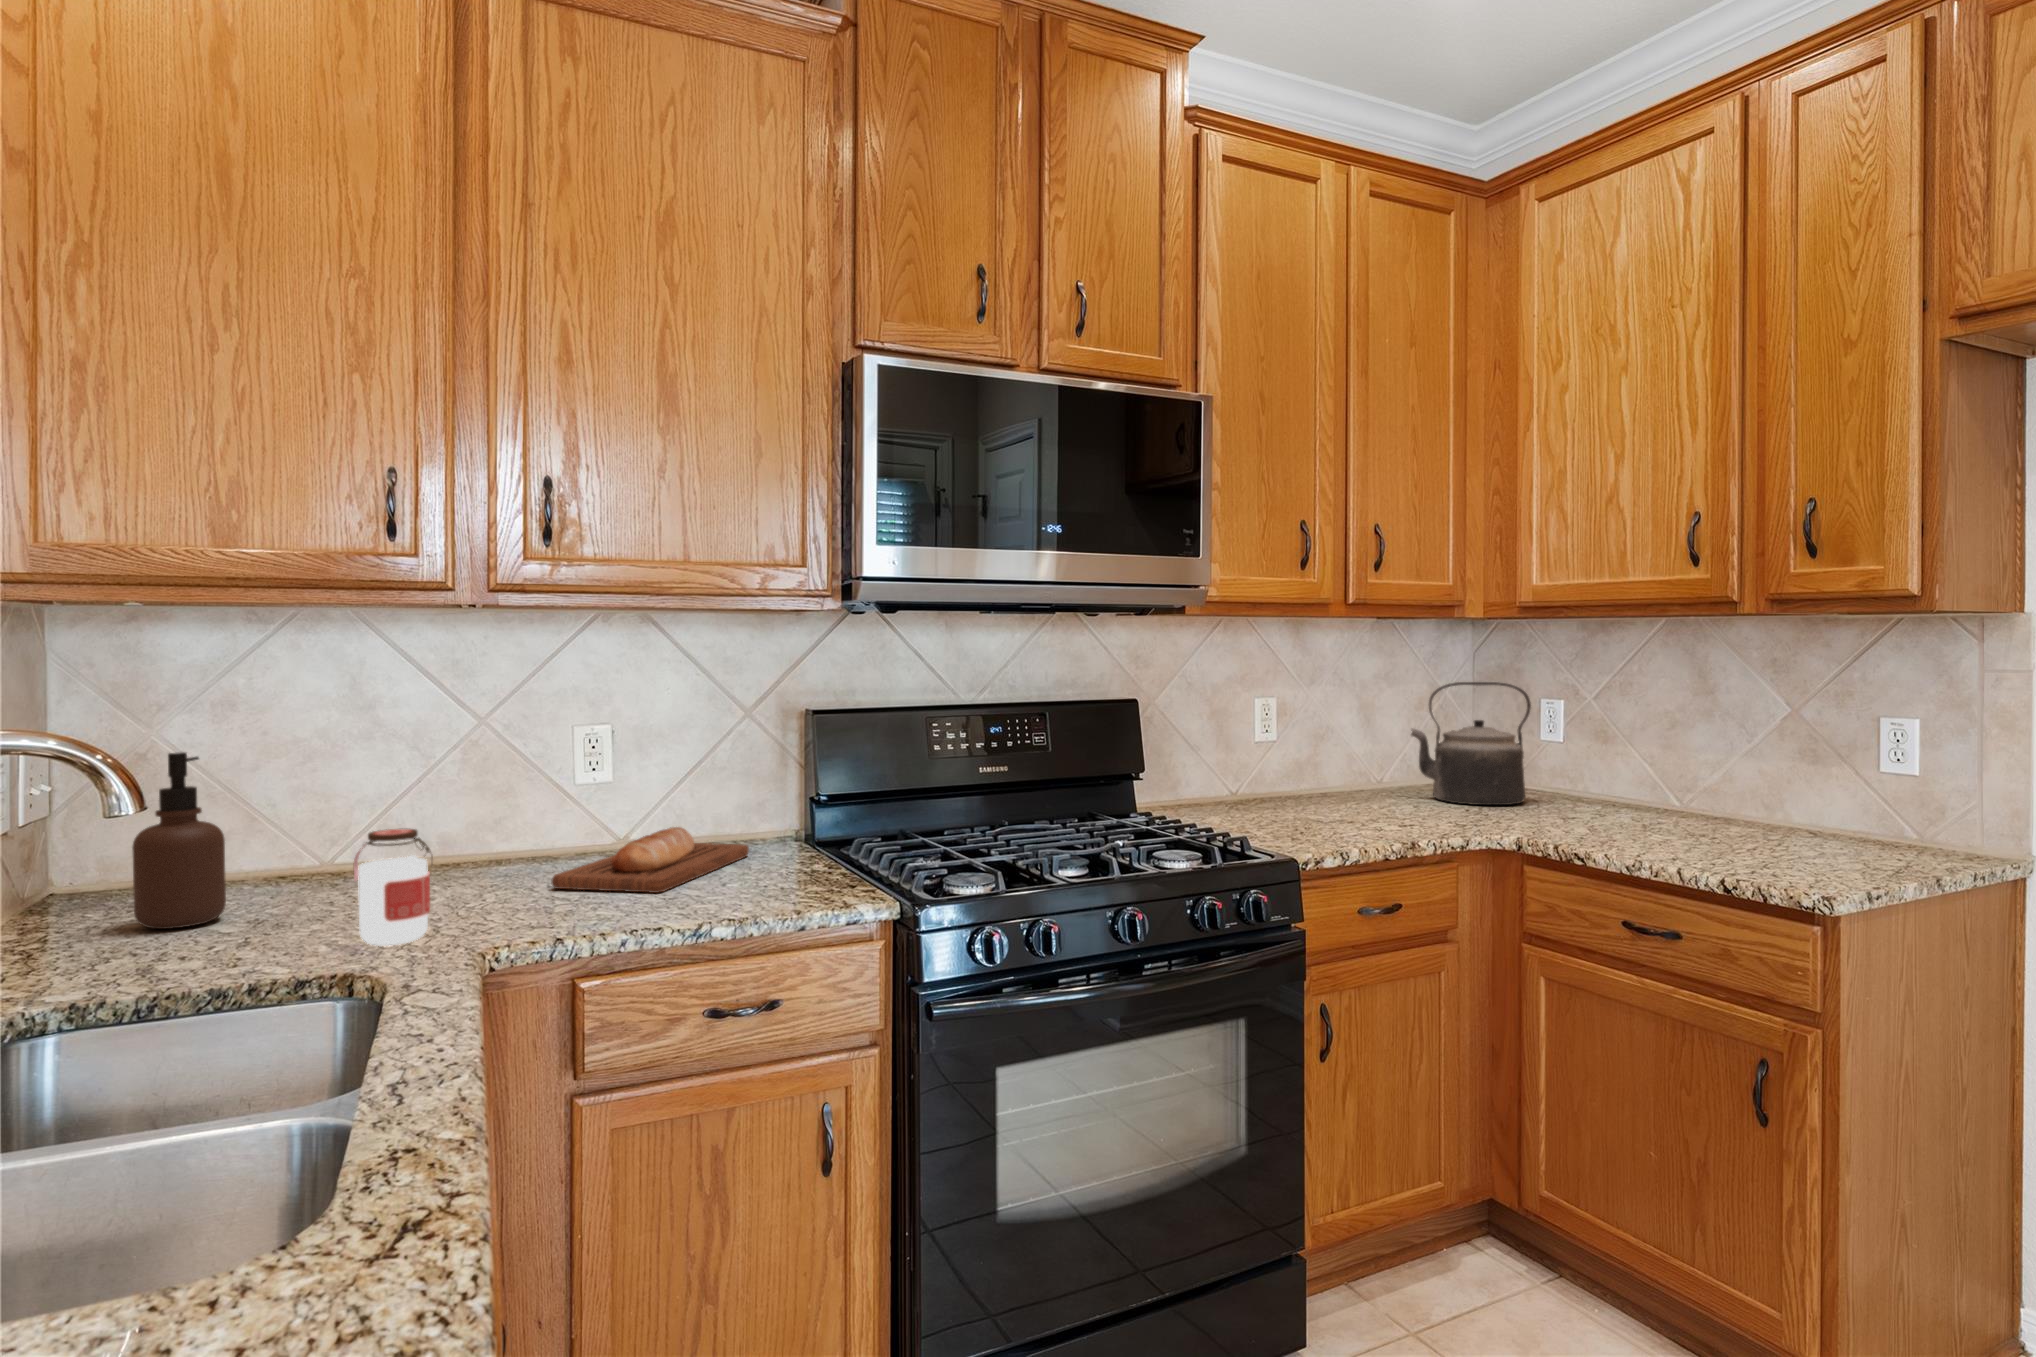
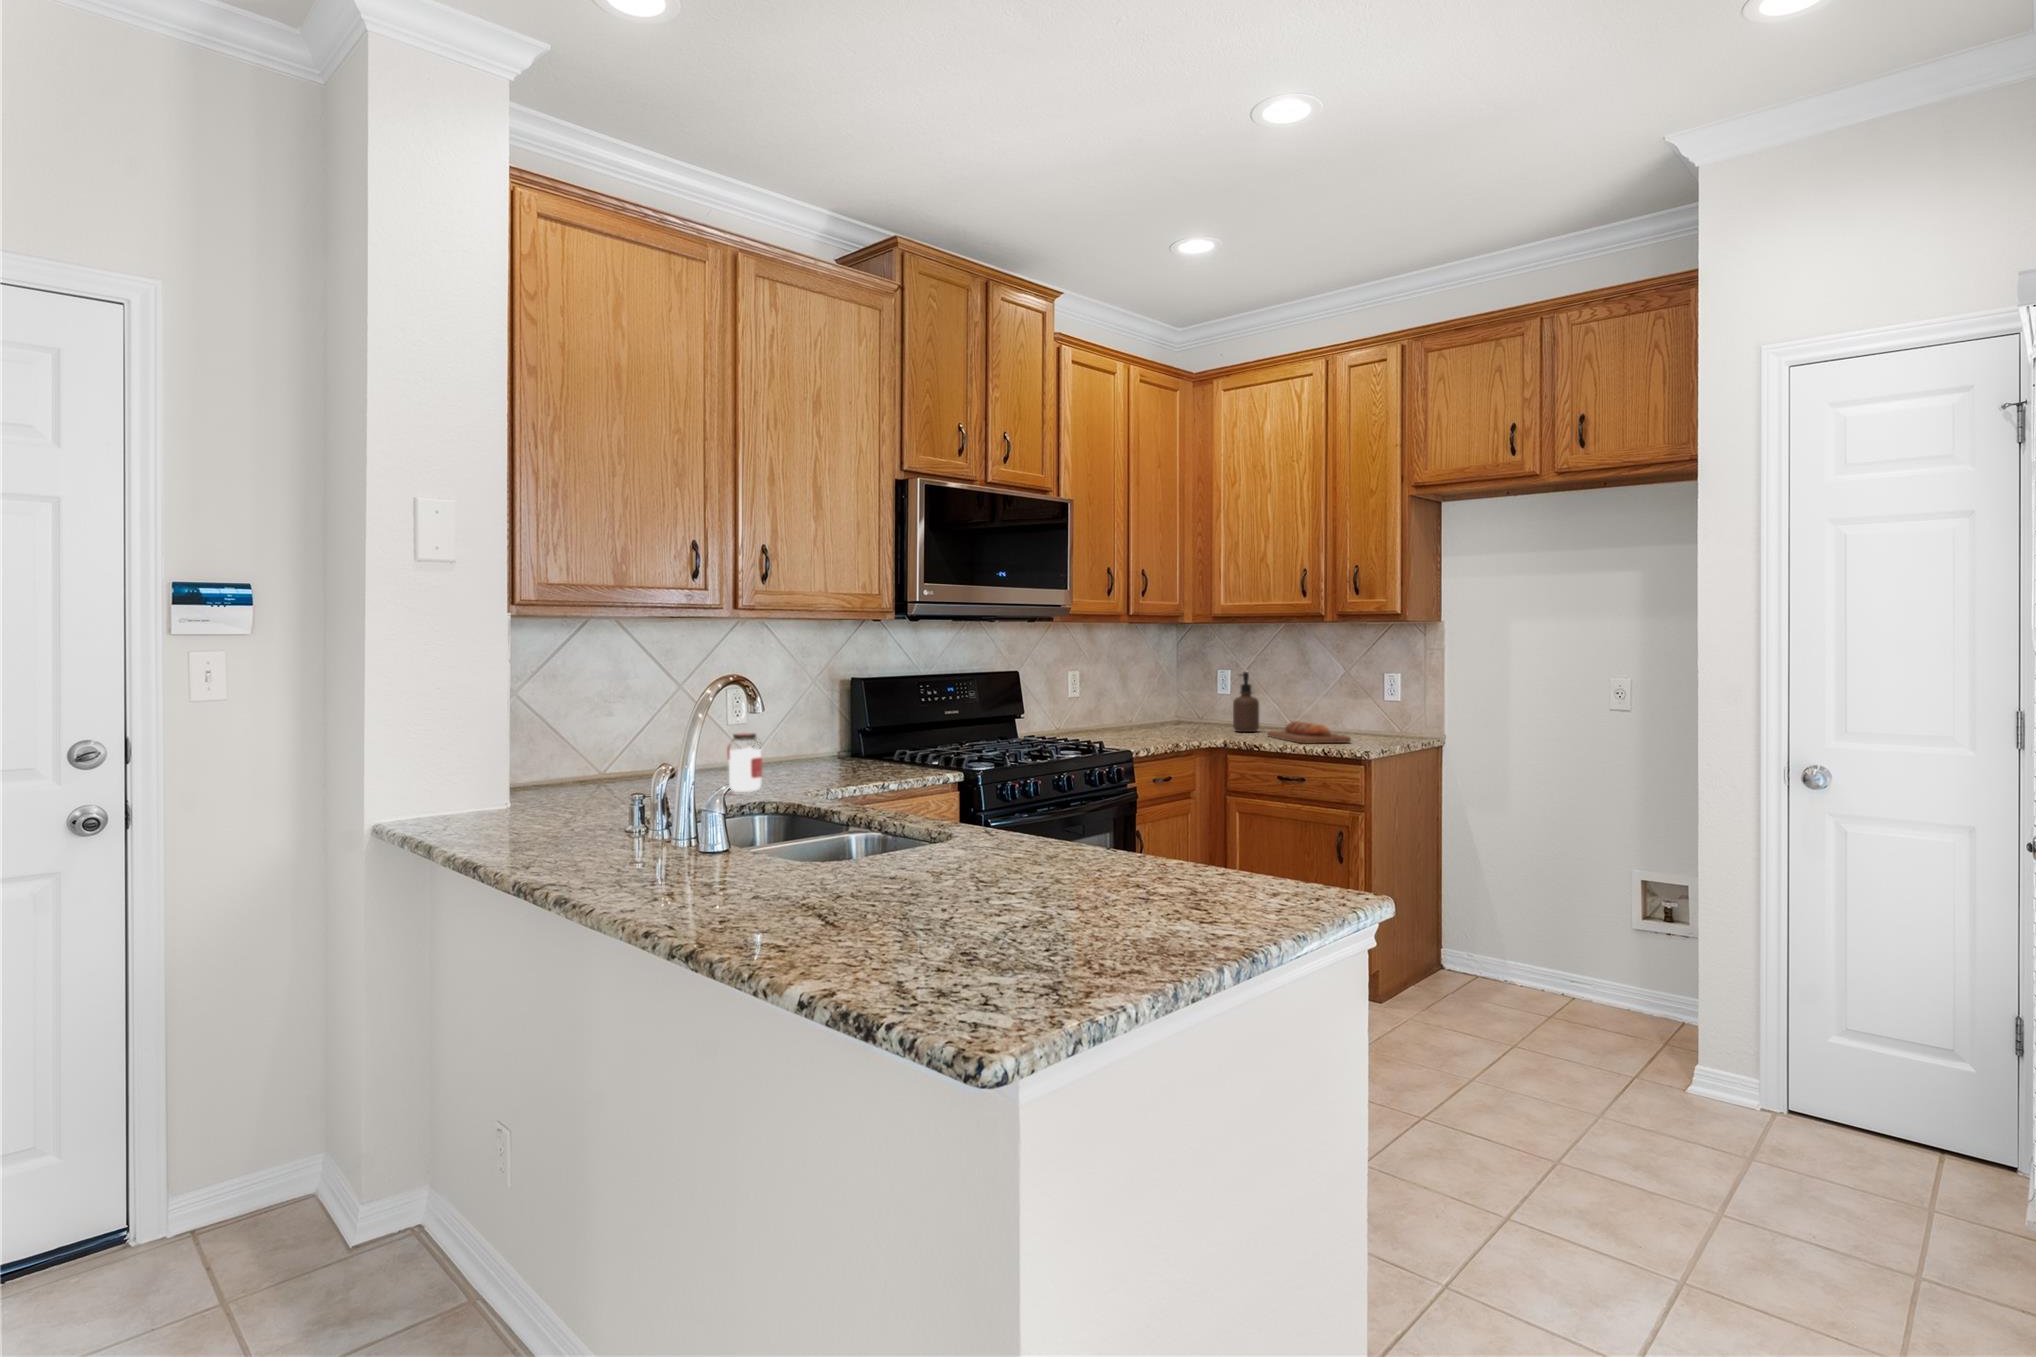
kettle: present [1411,682,1531,805] -> none [1153,659,1217,729]
soap dispenser: present [132,752,226,929] -> present [1233,672,1259,732]
bread loaf: present [551,827,749,893] -> present [1267,721,1351,743]

